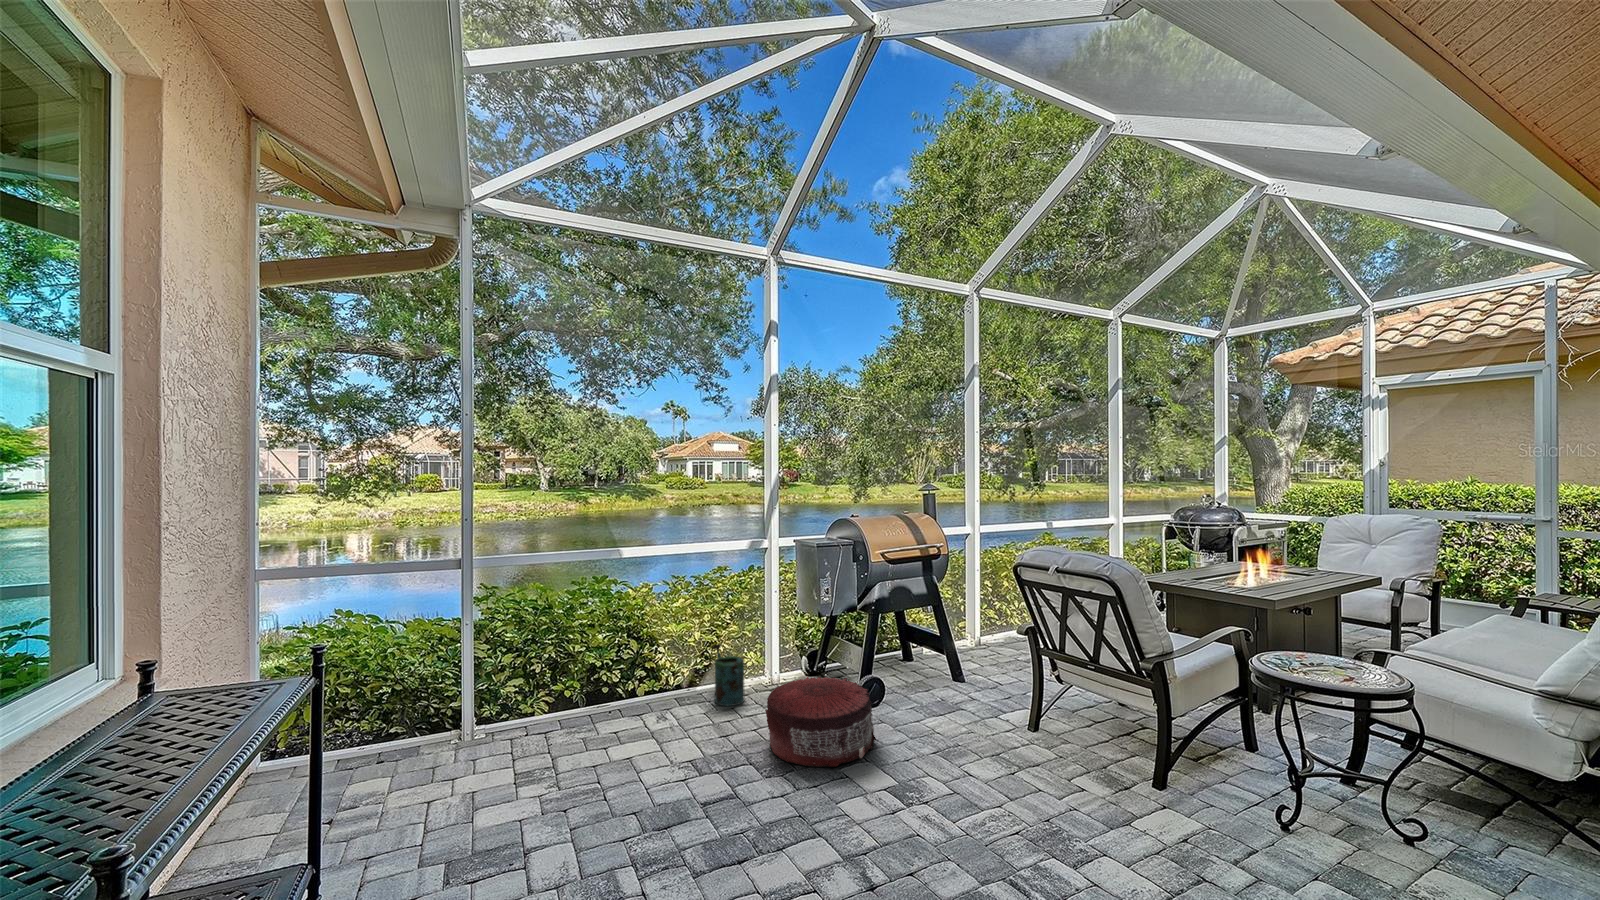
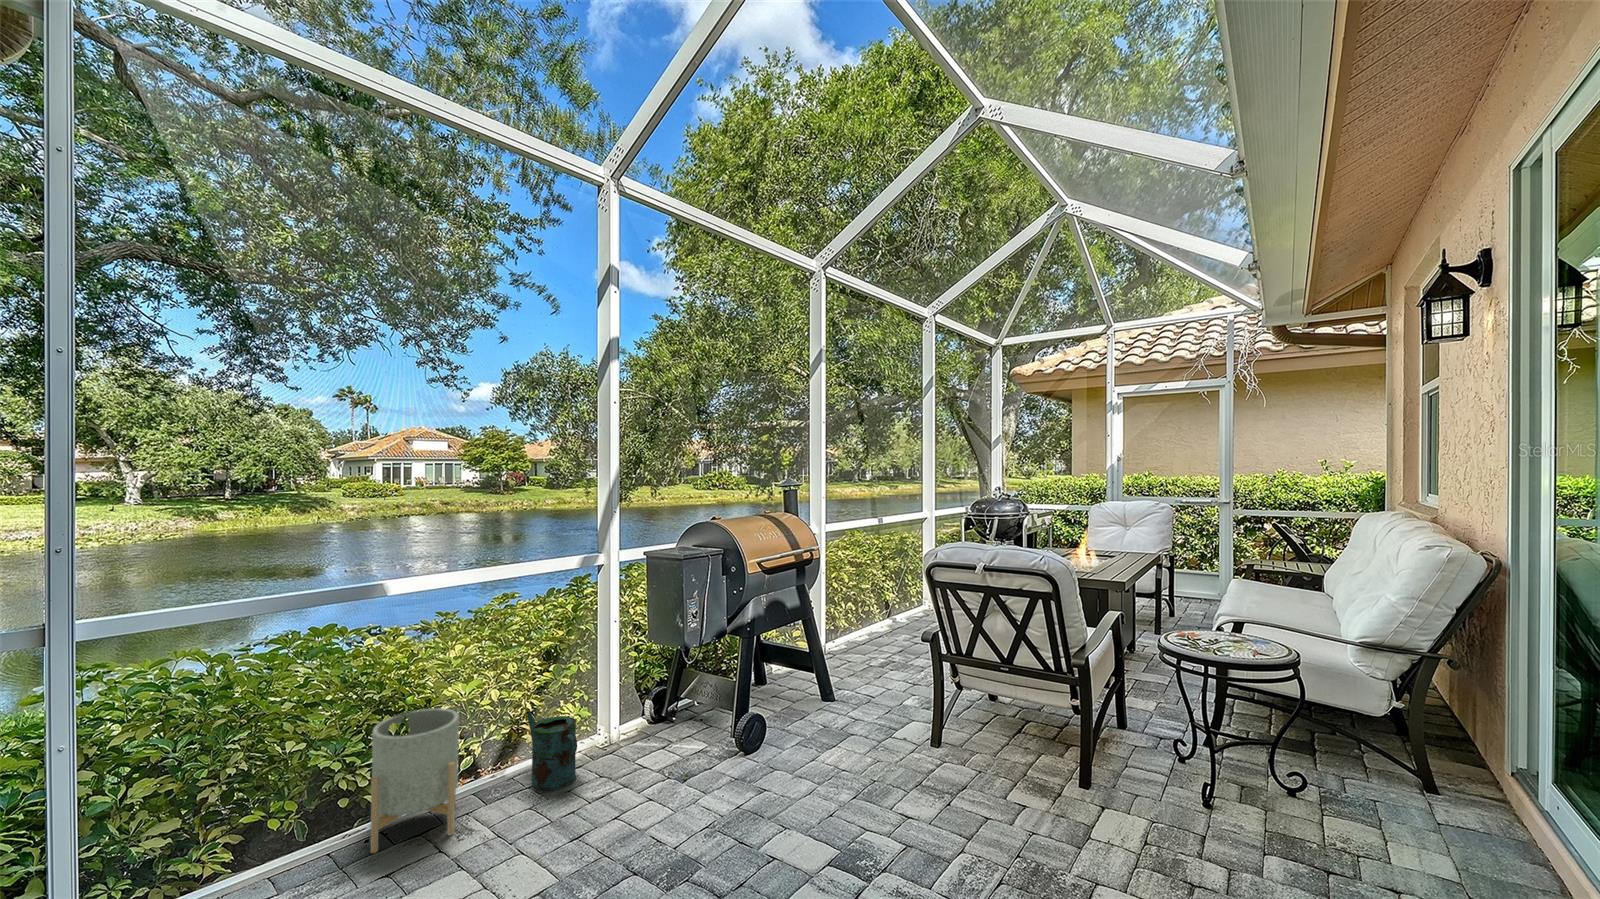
planter: none [612,637,666,721] -> present [370,708,459,853]
pouf: present [765,677,876,767] -> none [640,723,784,857]

